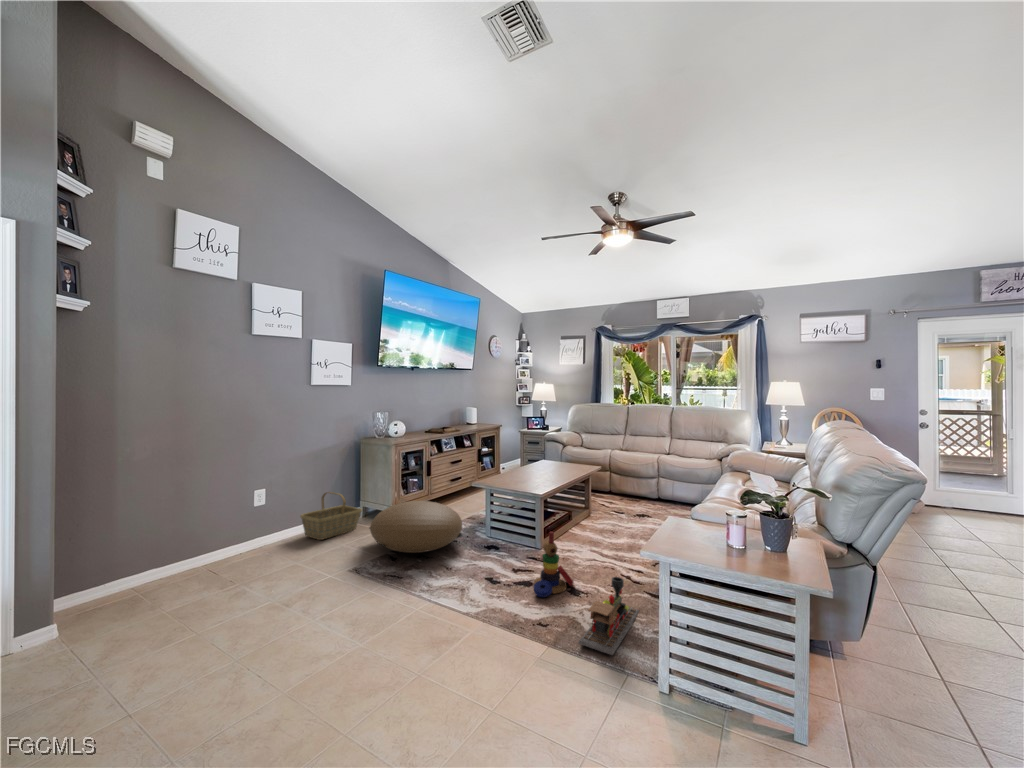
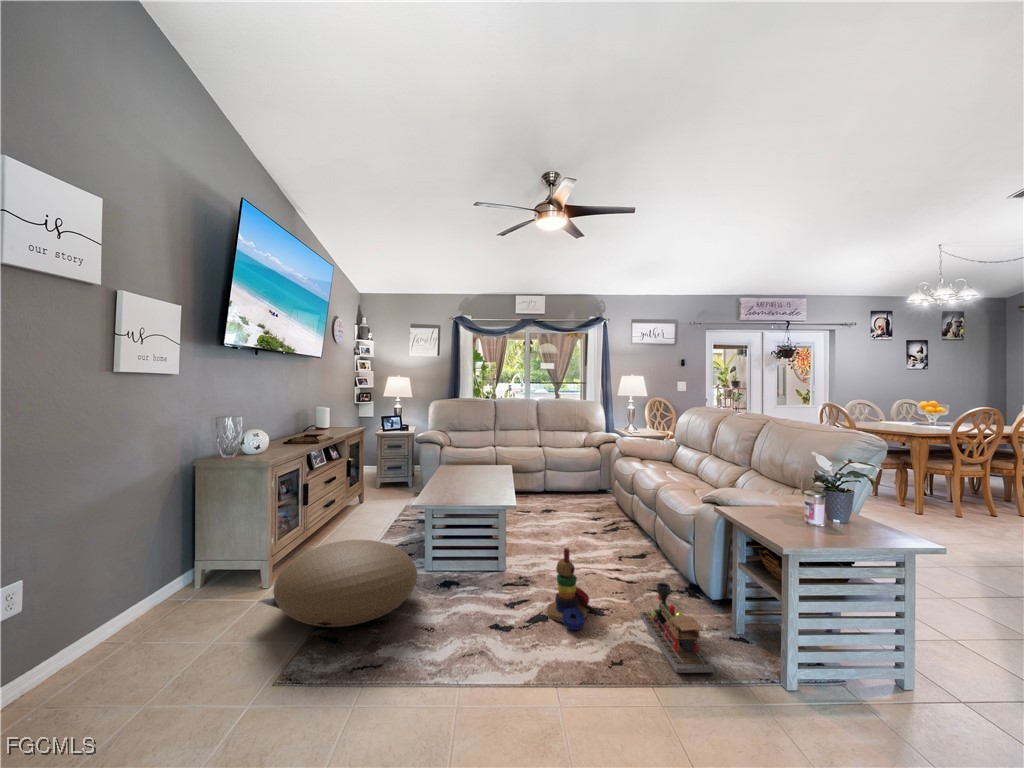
basket: present [300,492,362,540] -> none [102,557,220,649]

